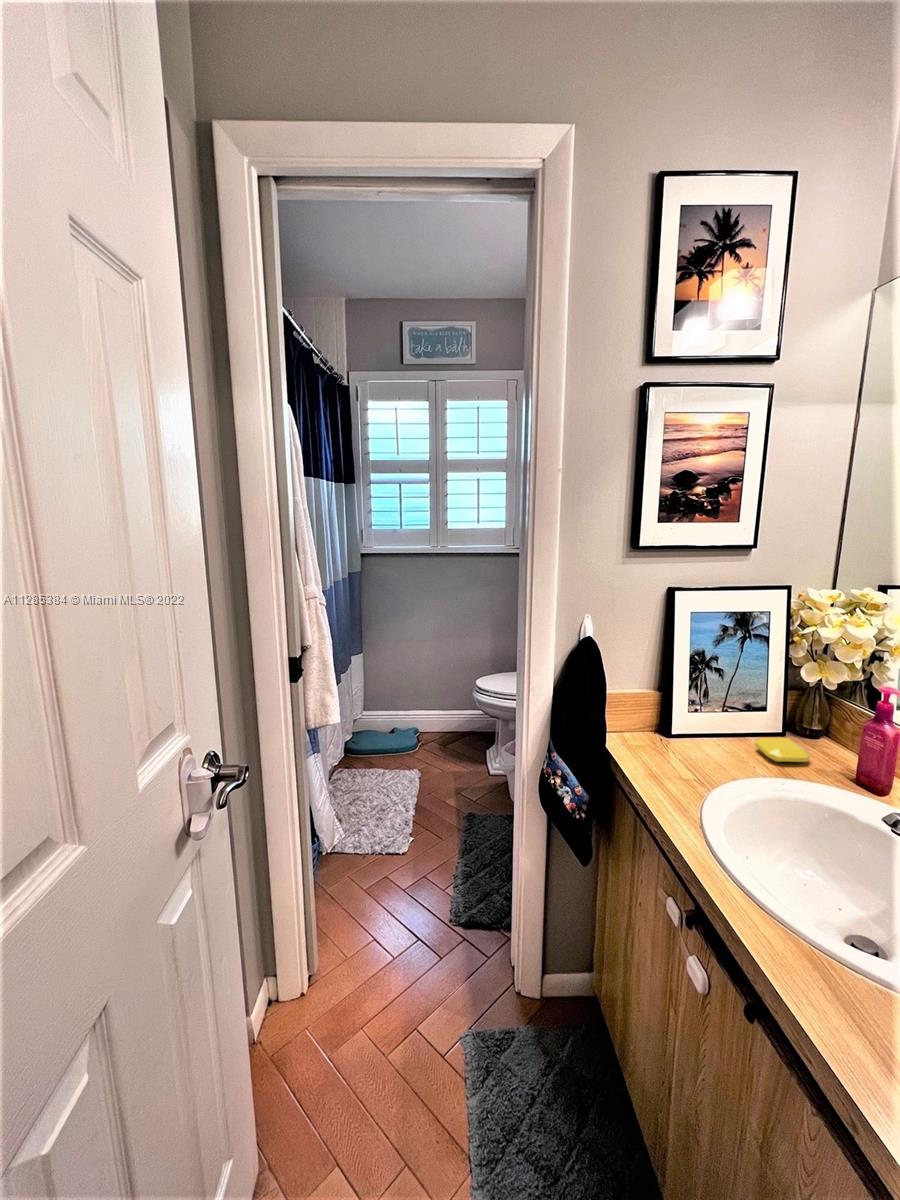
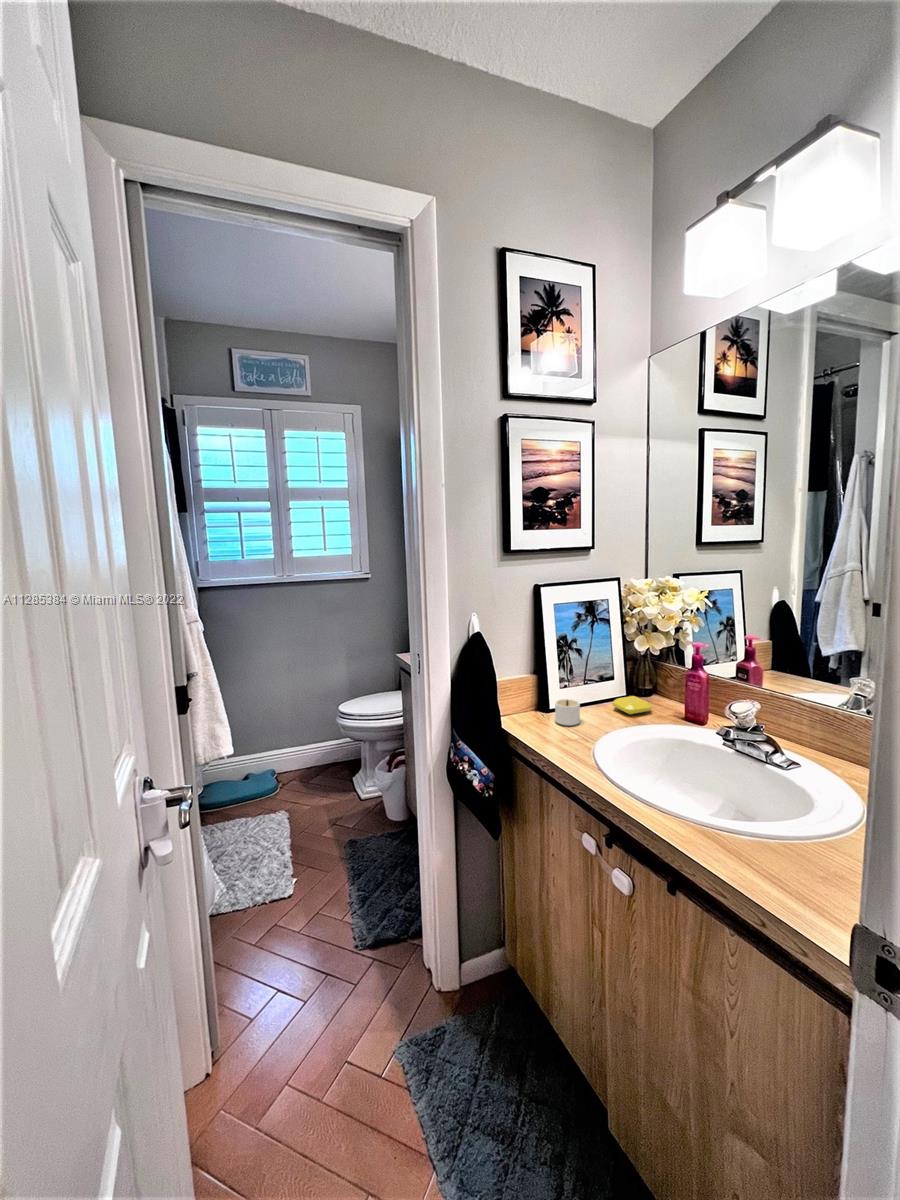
candle: none [672,727,719,761] -> present [555,699,580,726]

